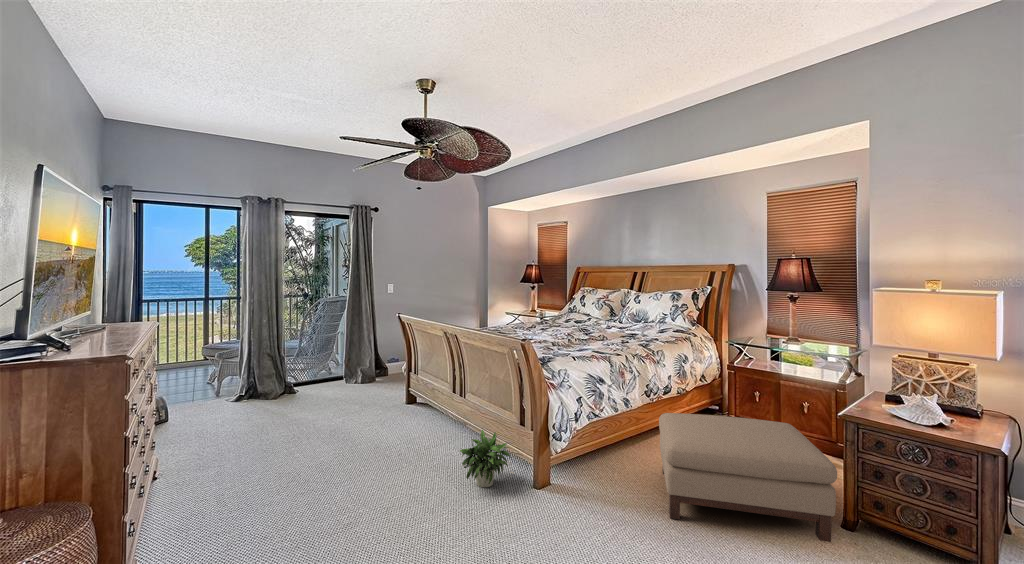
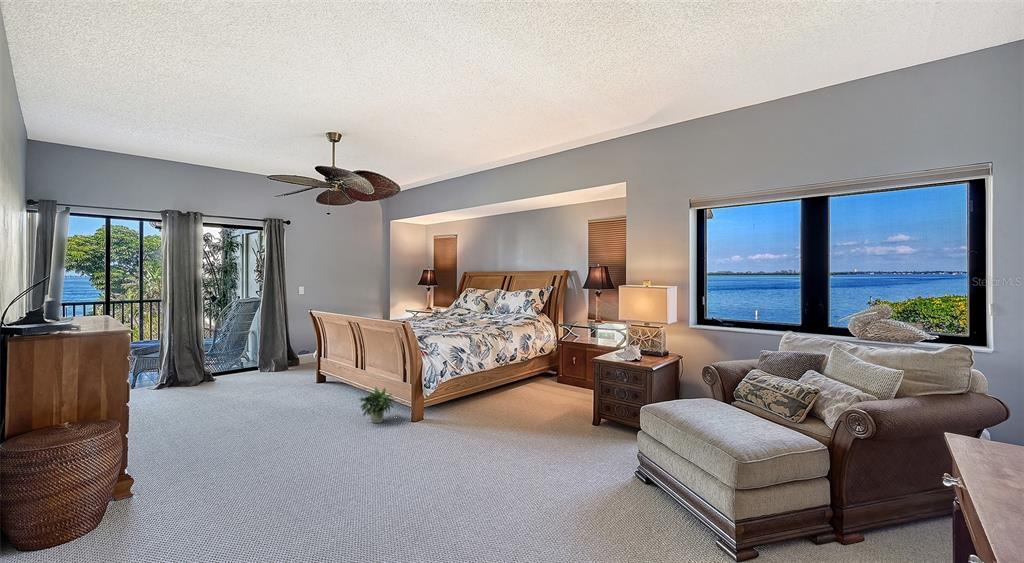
ottoman: present [659,413,837,542] -> none [491,369,583,430]

